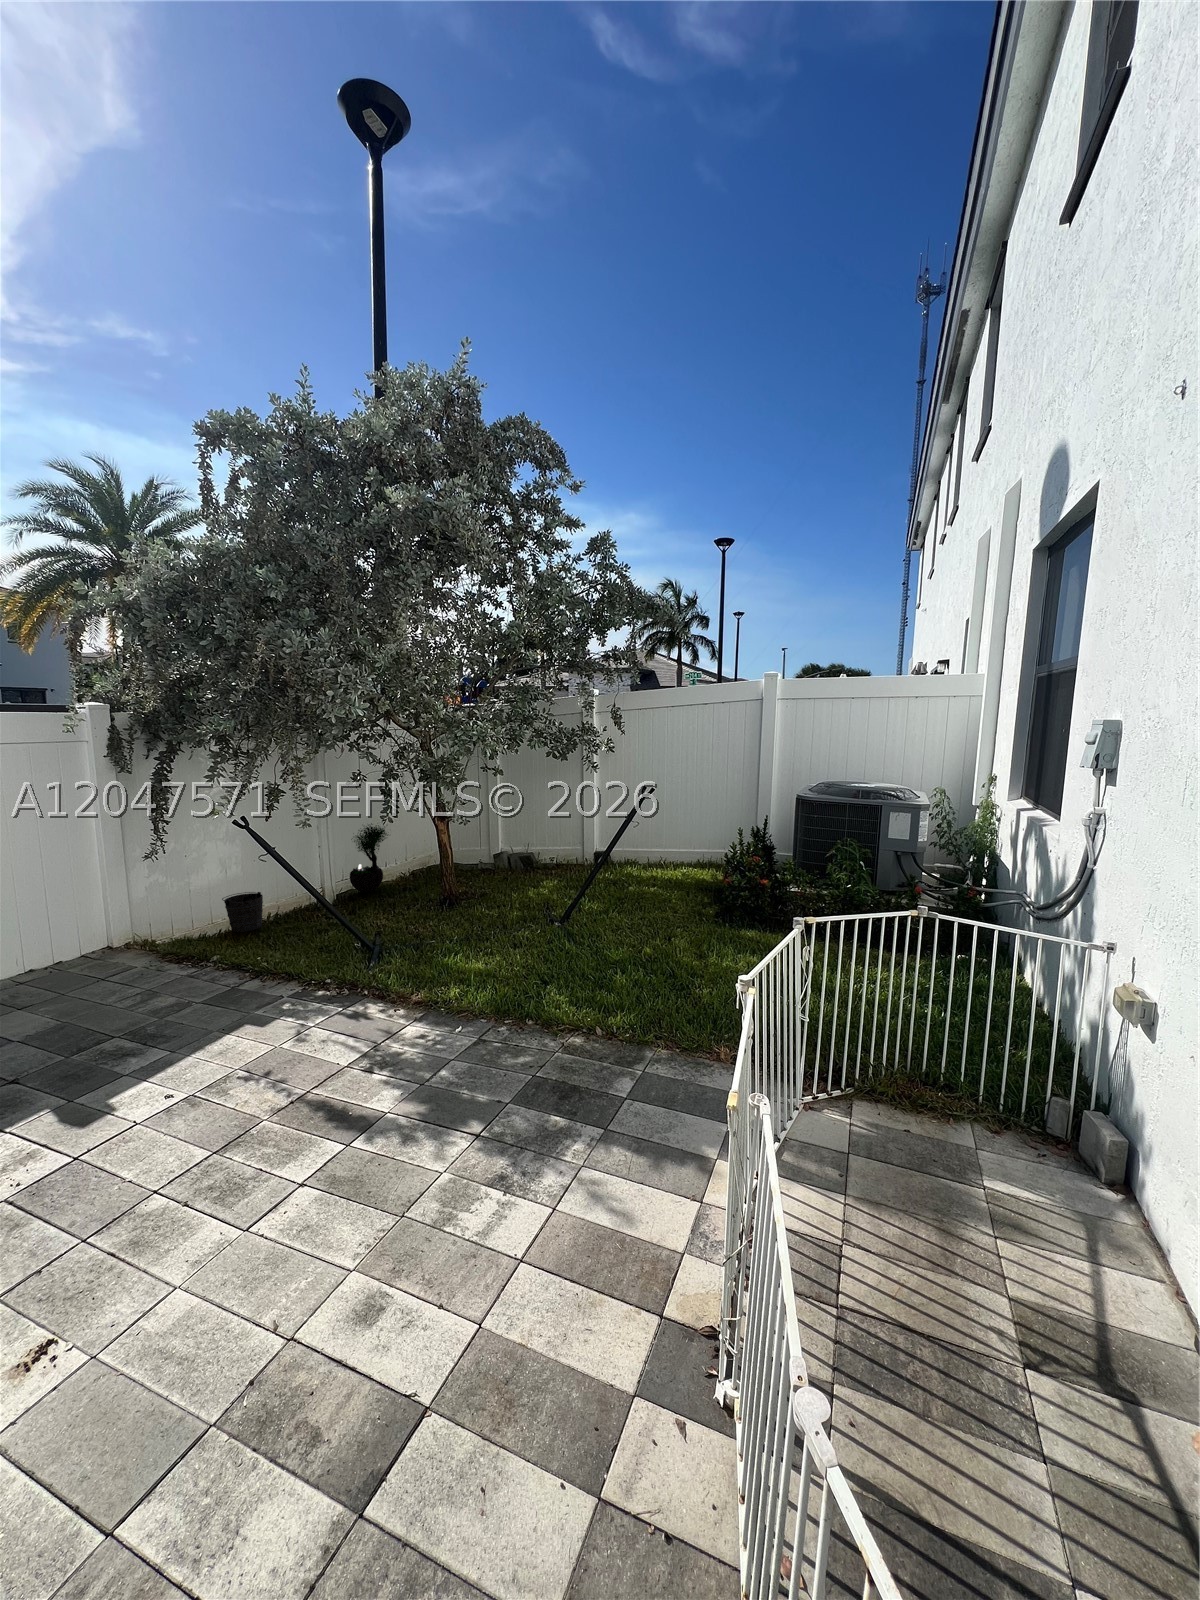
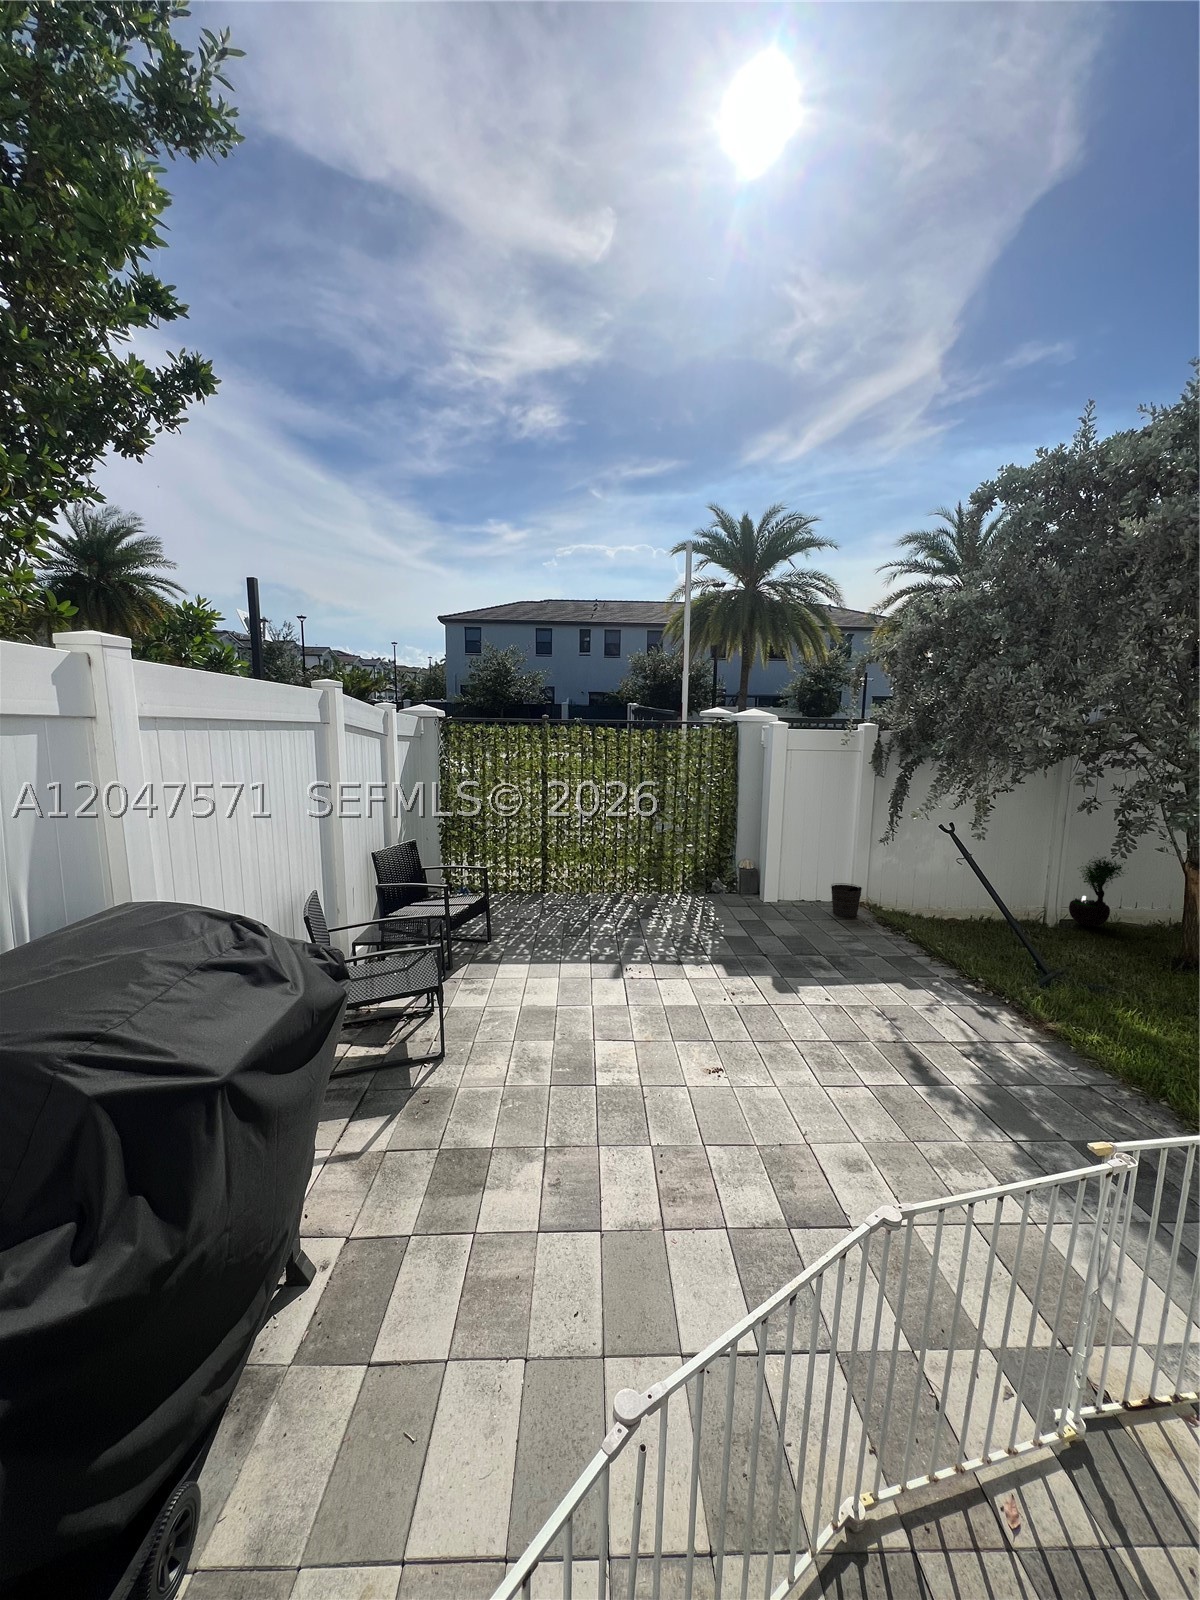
bucket: present [222,892,263,932] -> present [831,883,862,917]

